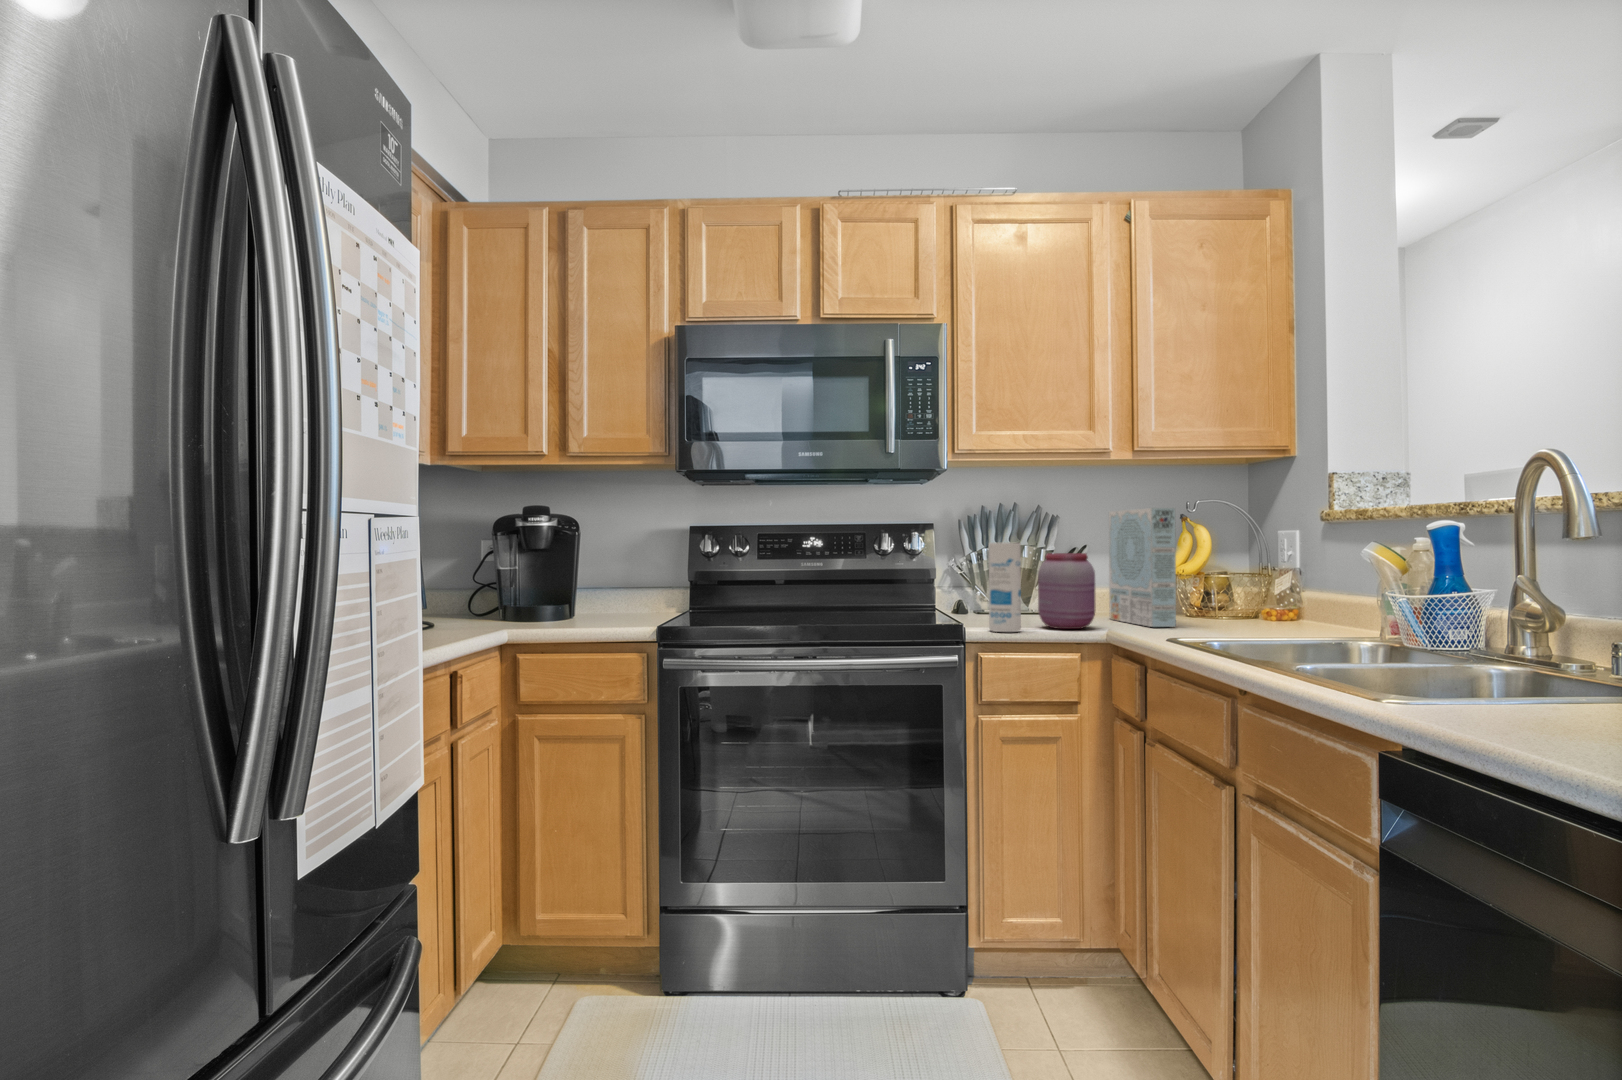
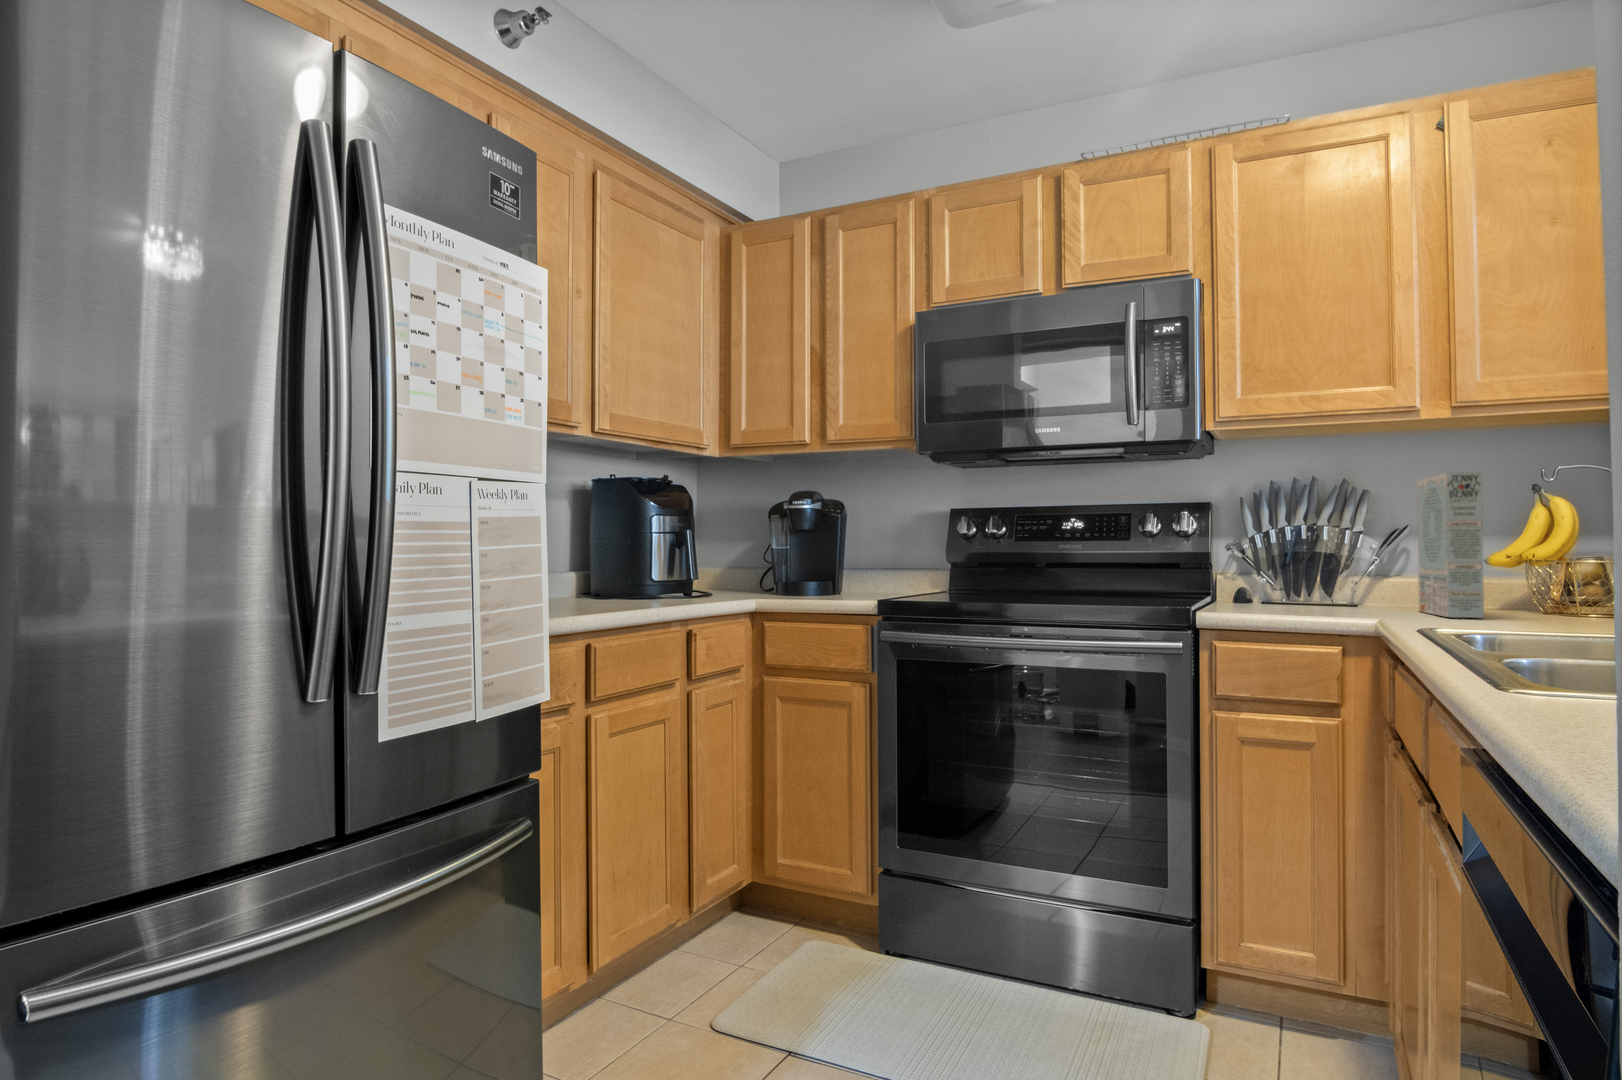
canister: present [989,542,1021,632] -> none [1224,515,1263,616]
jar: present [1038,553,1096,629] -> none [1295,528,1368,616]

